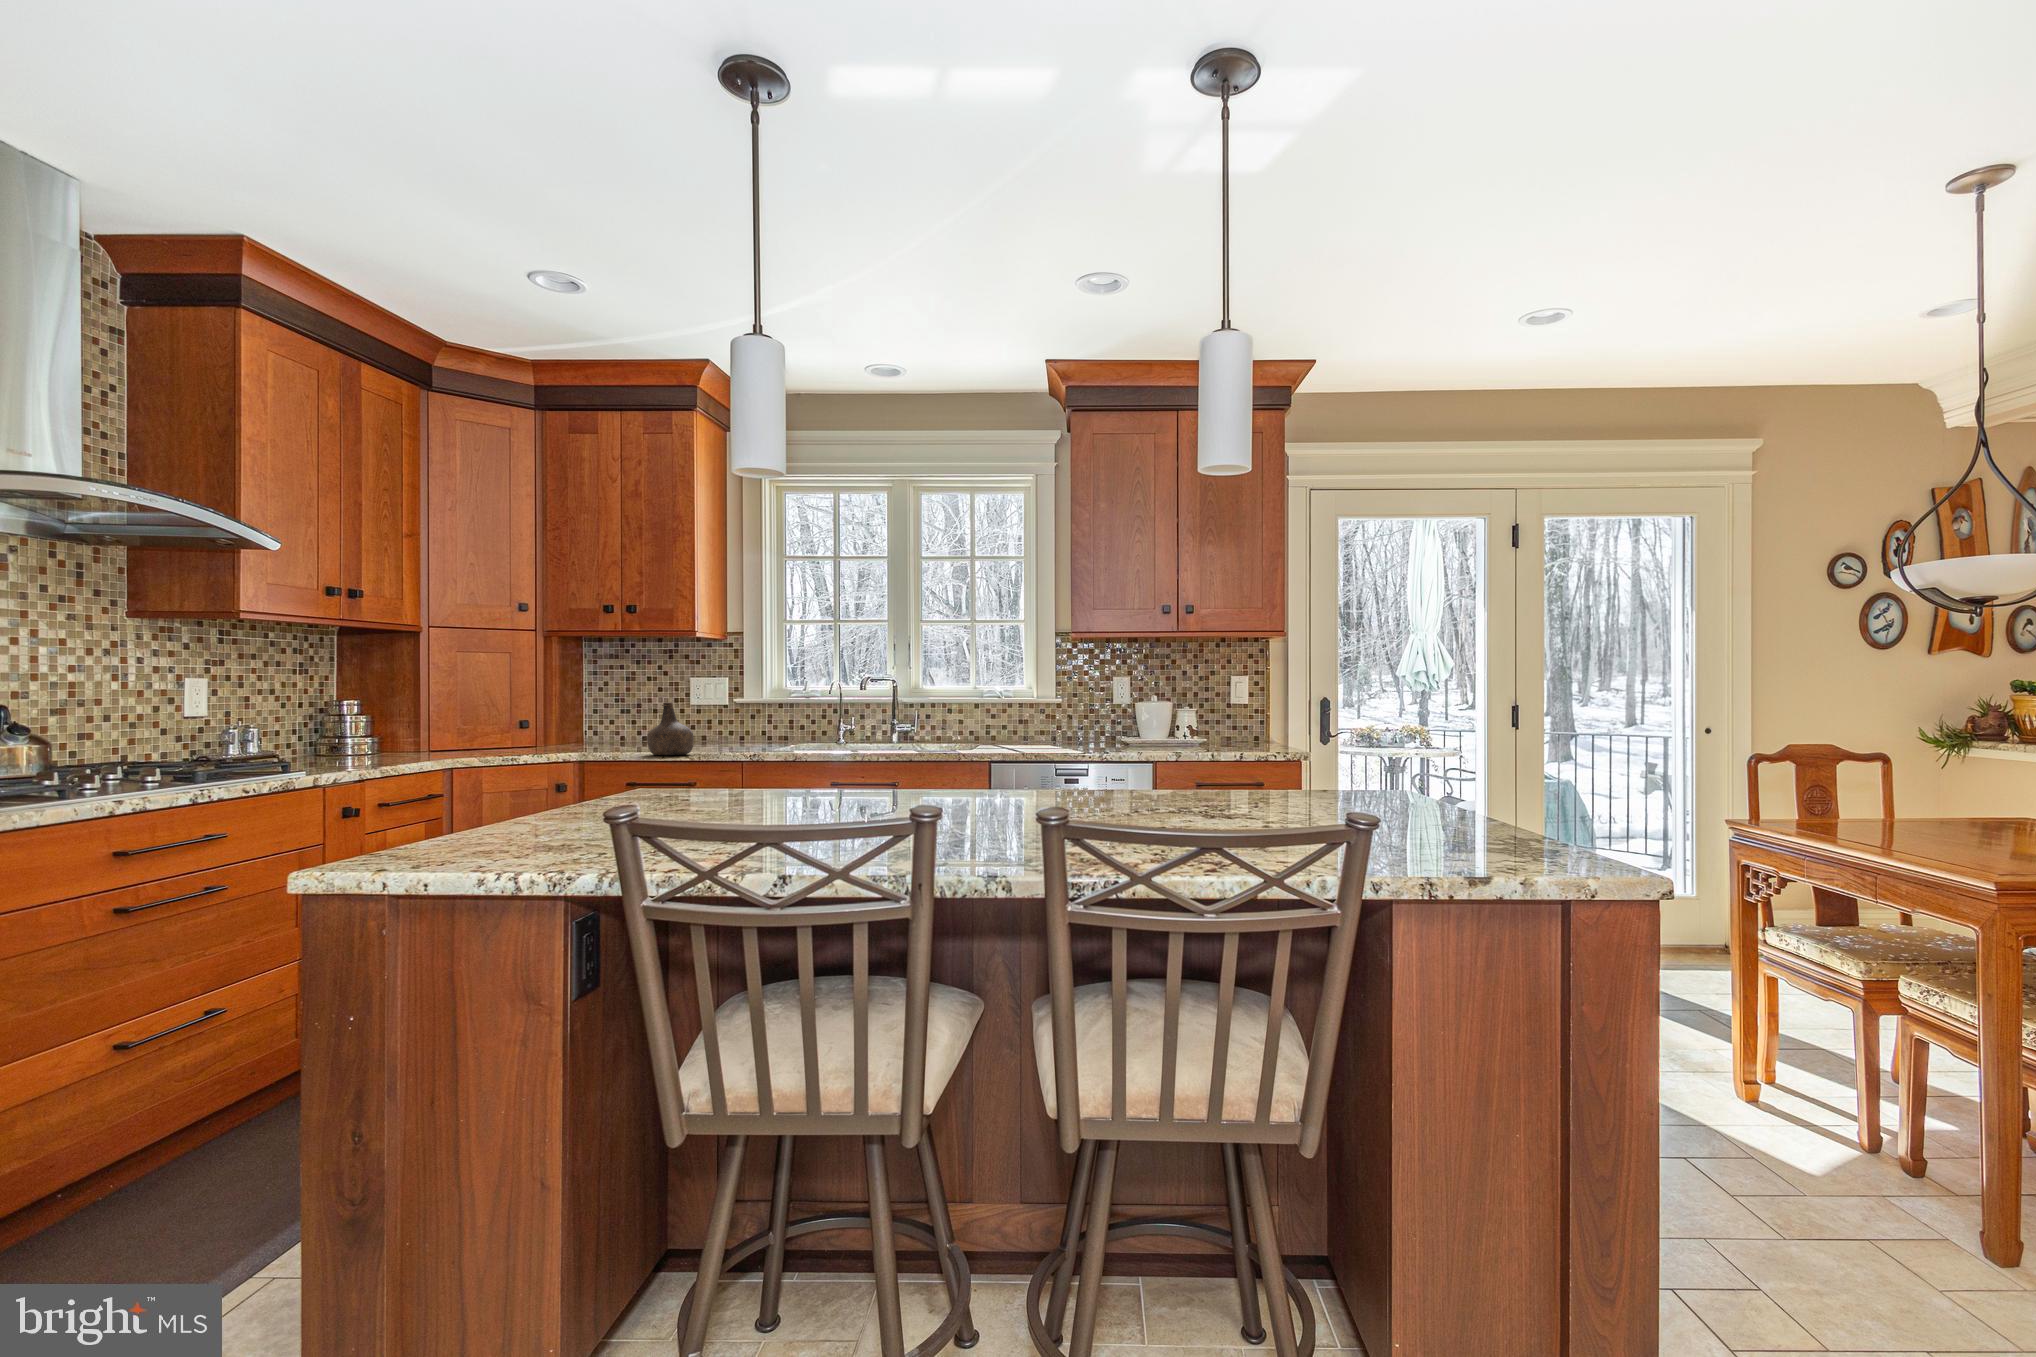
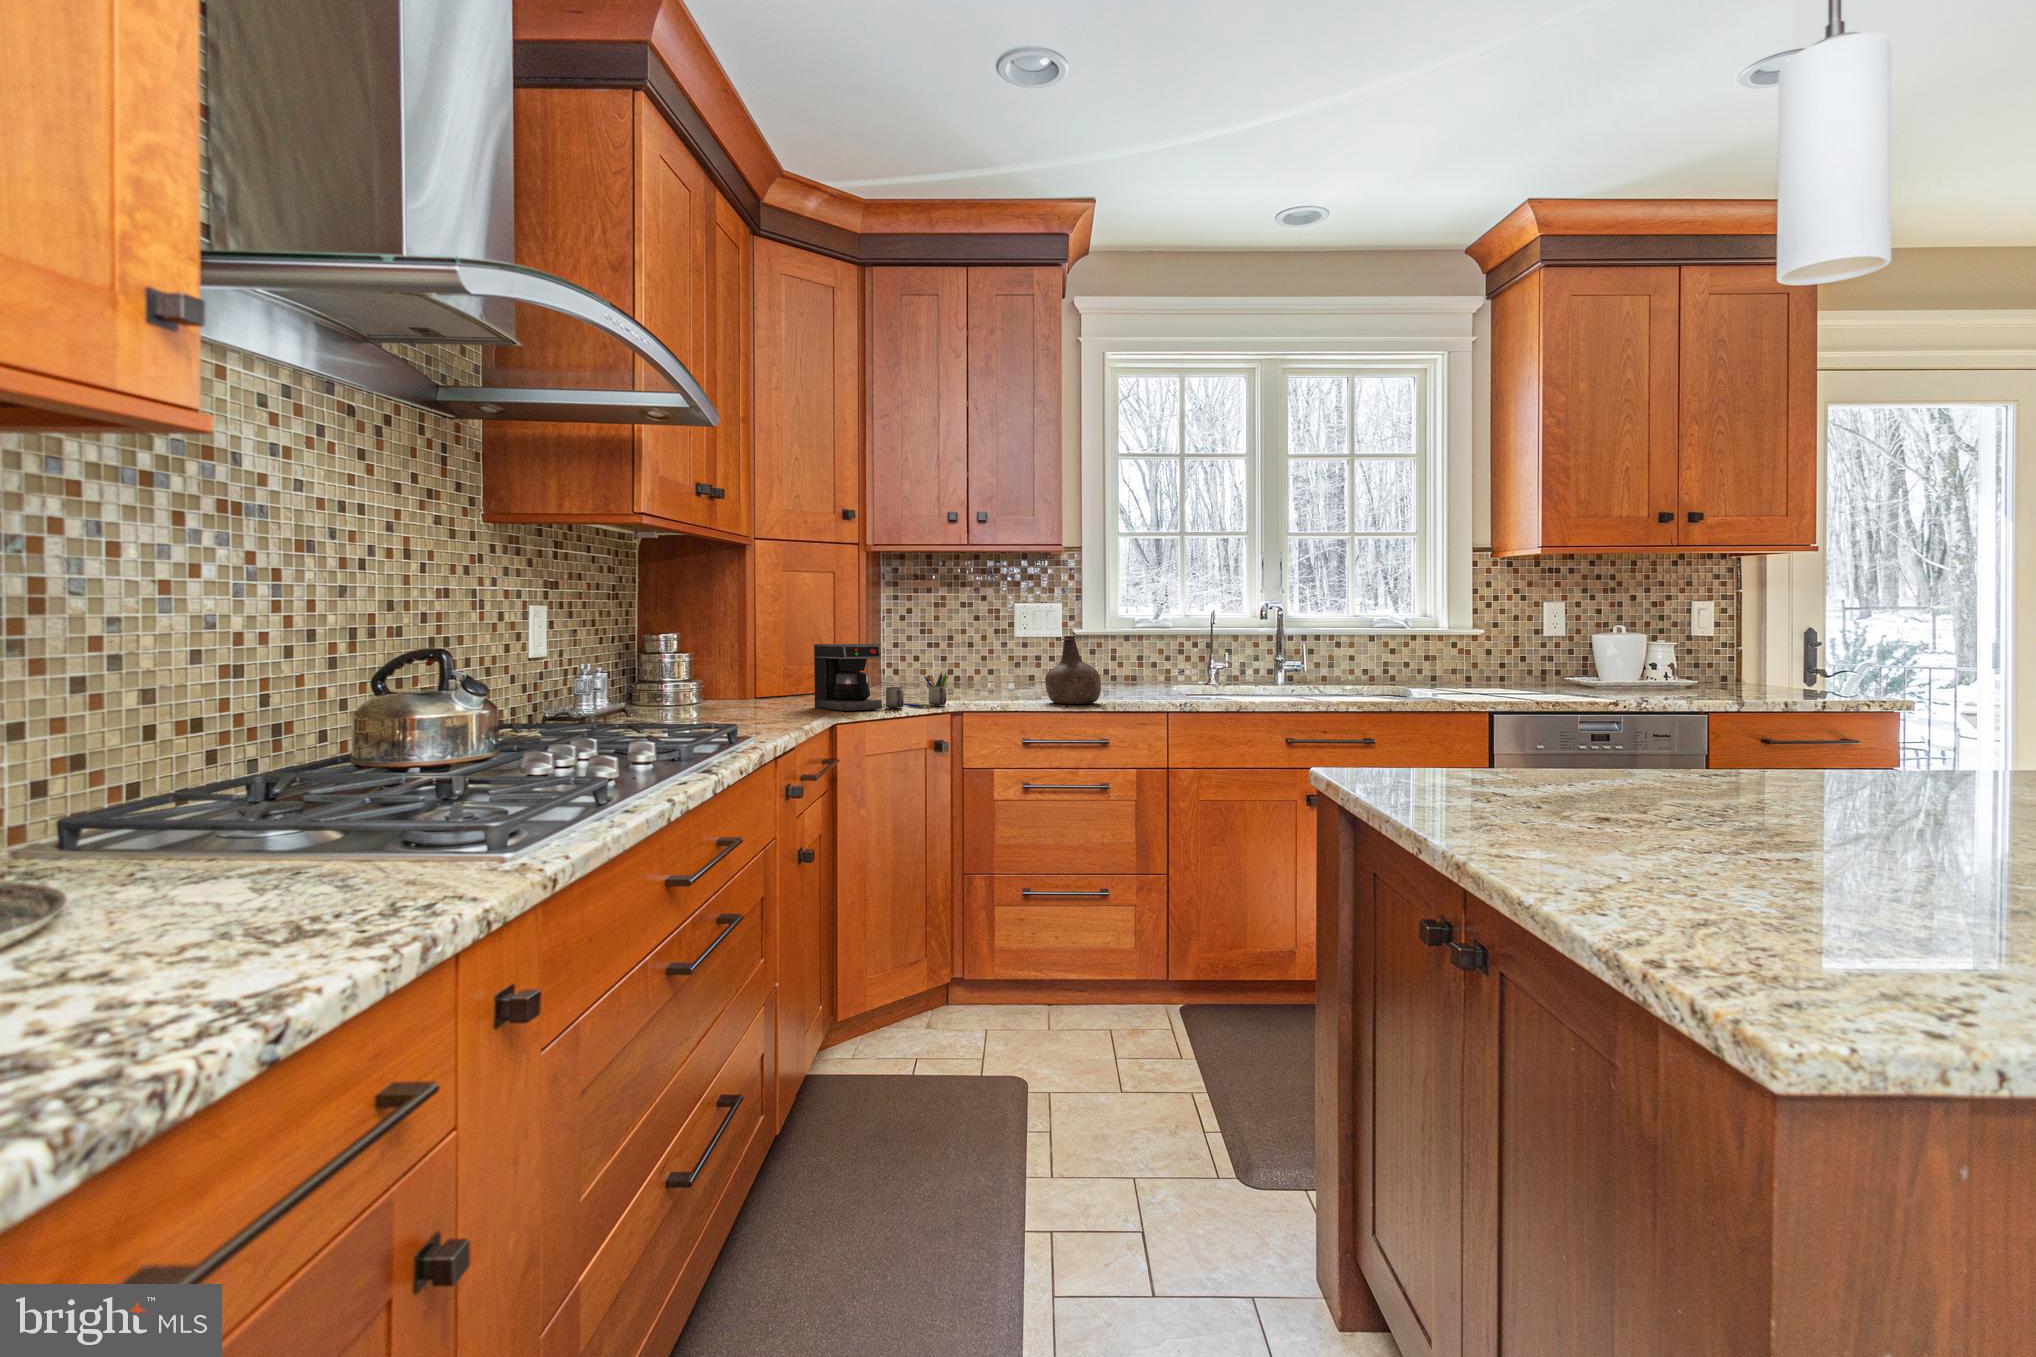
coffee maker: none [443,709,560,759] -> present [814,644,949,711]

